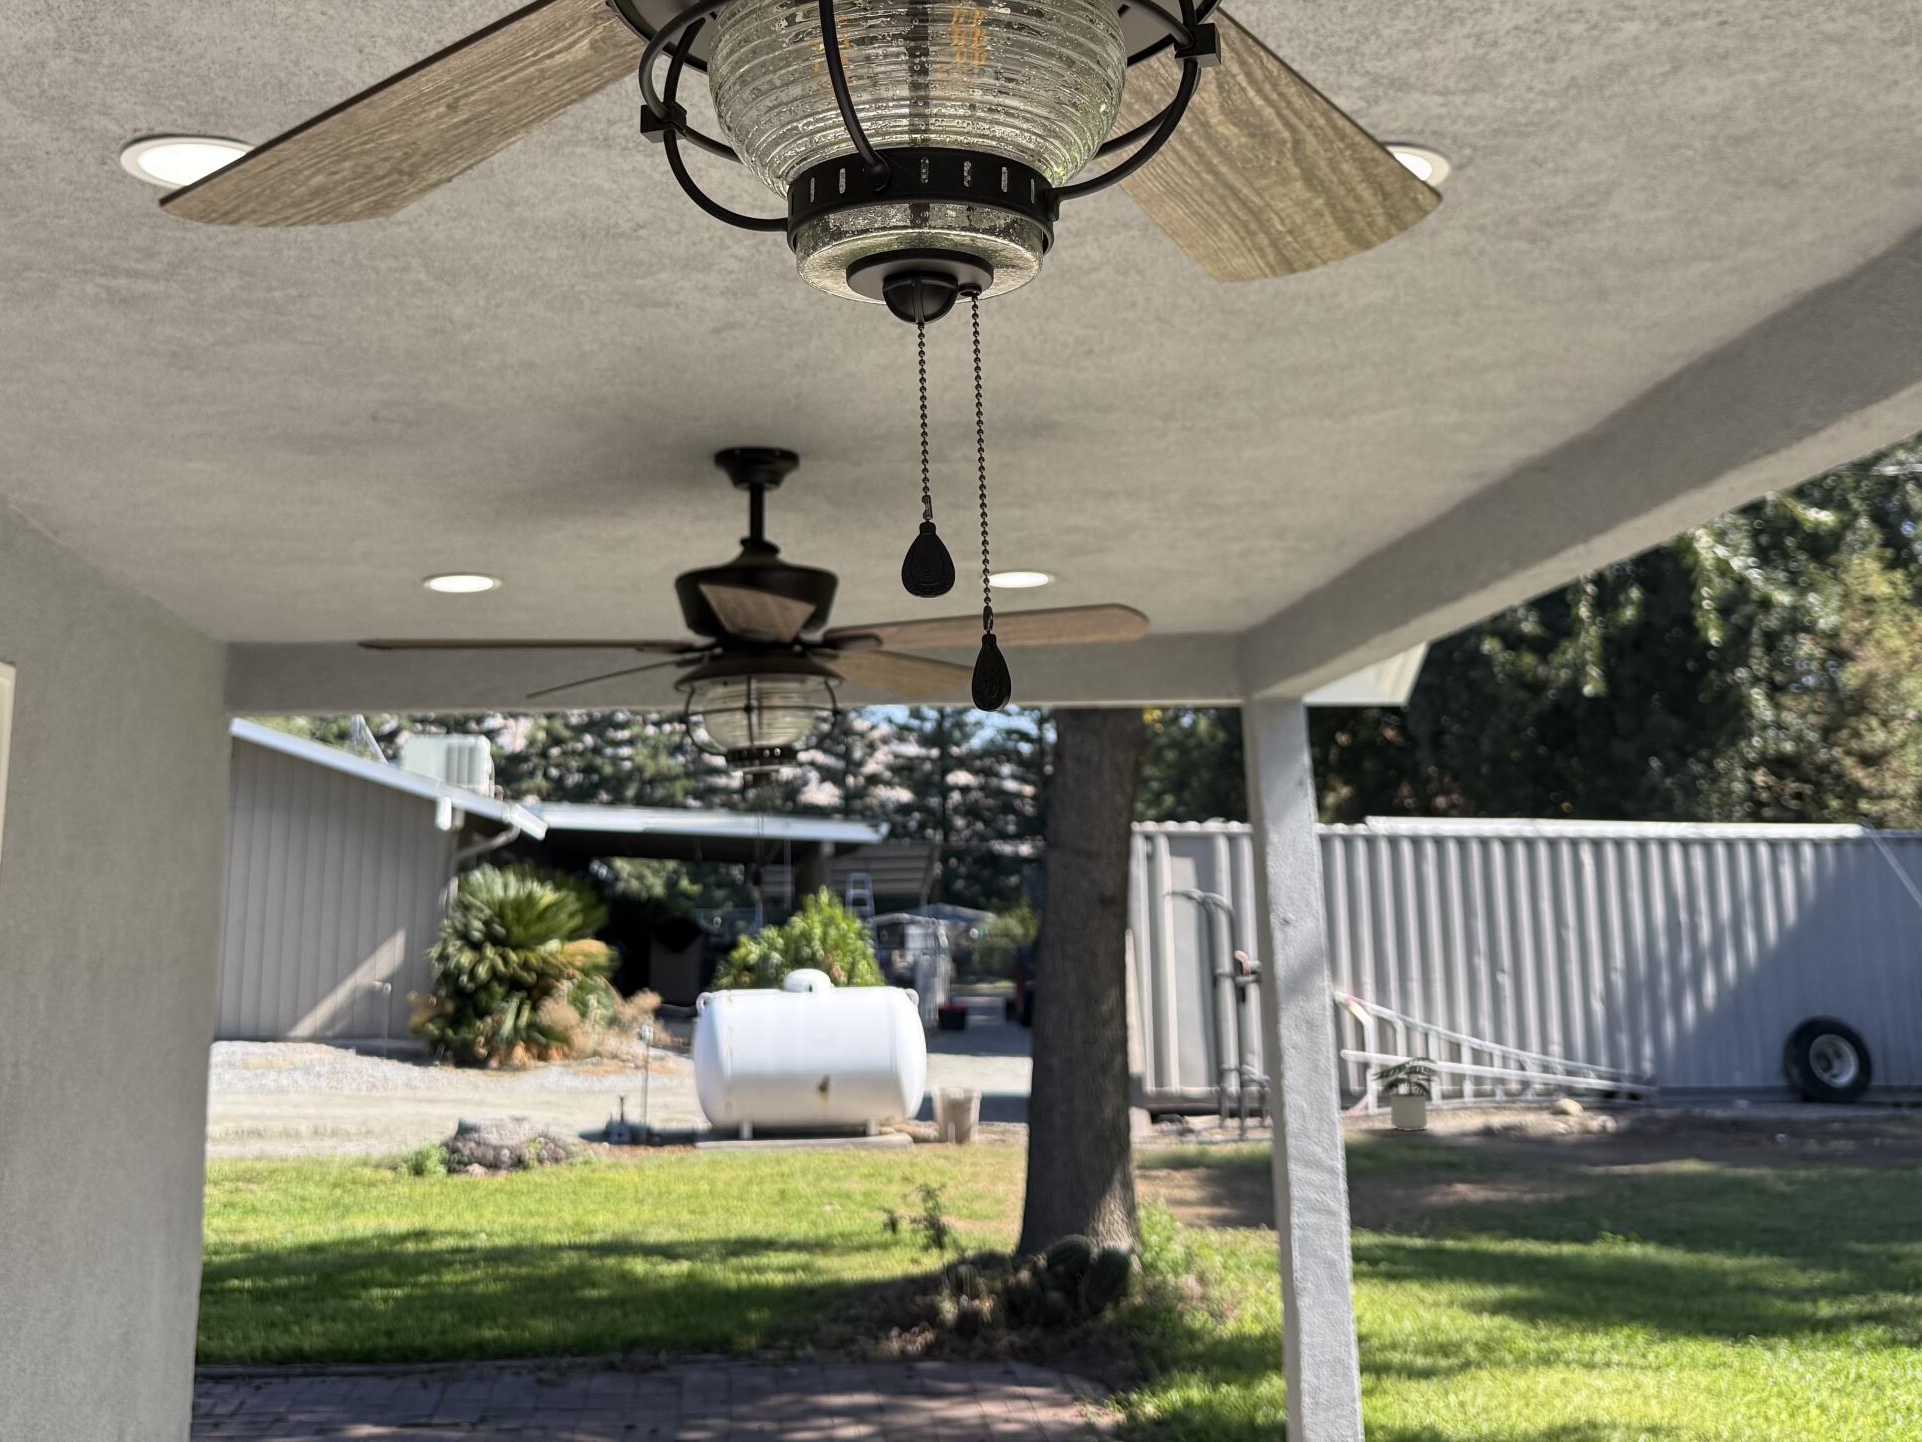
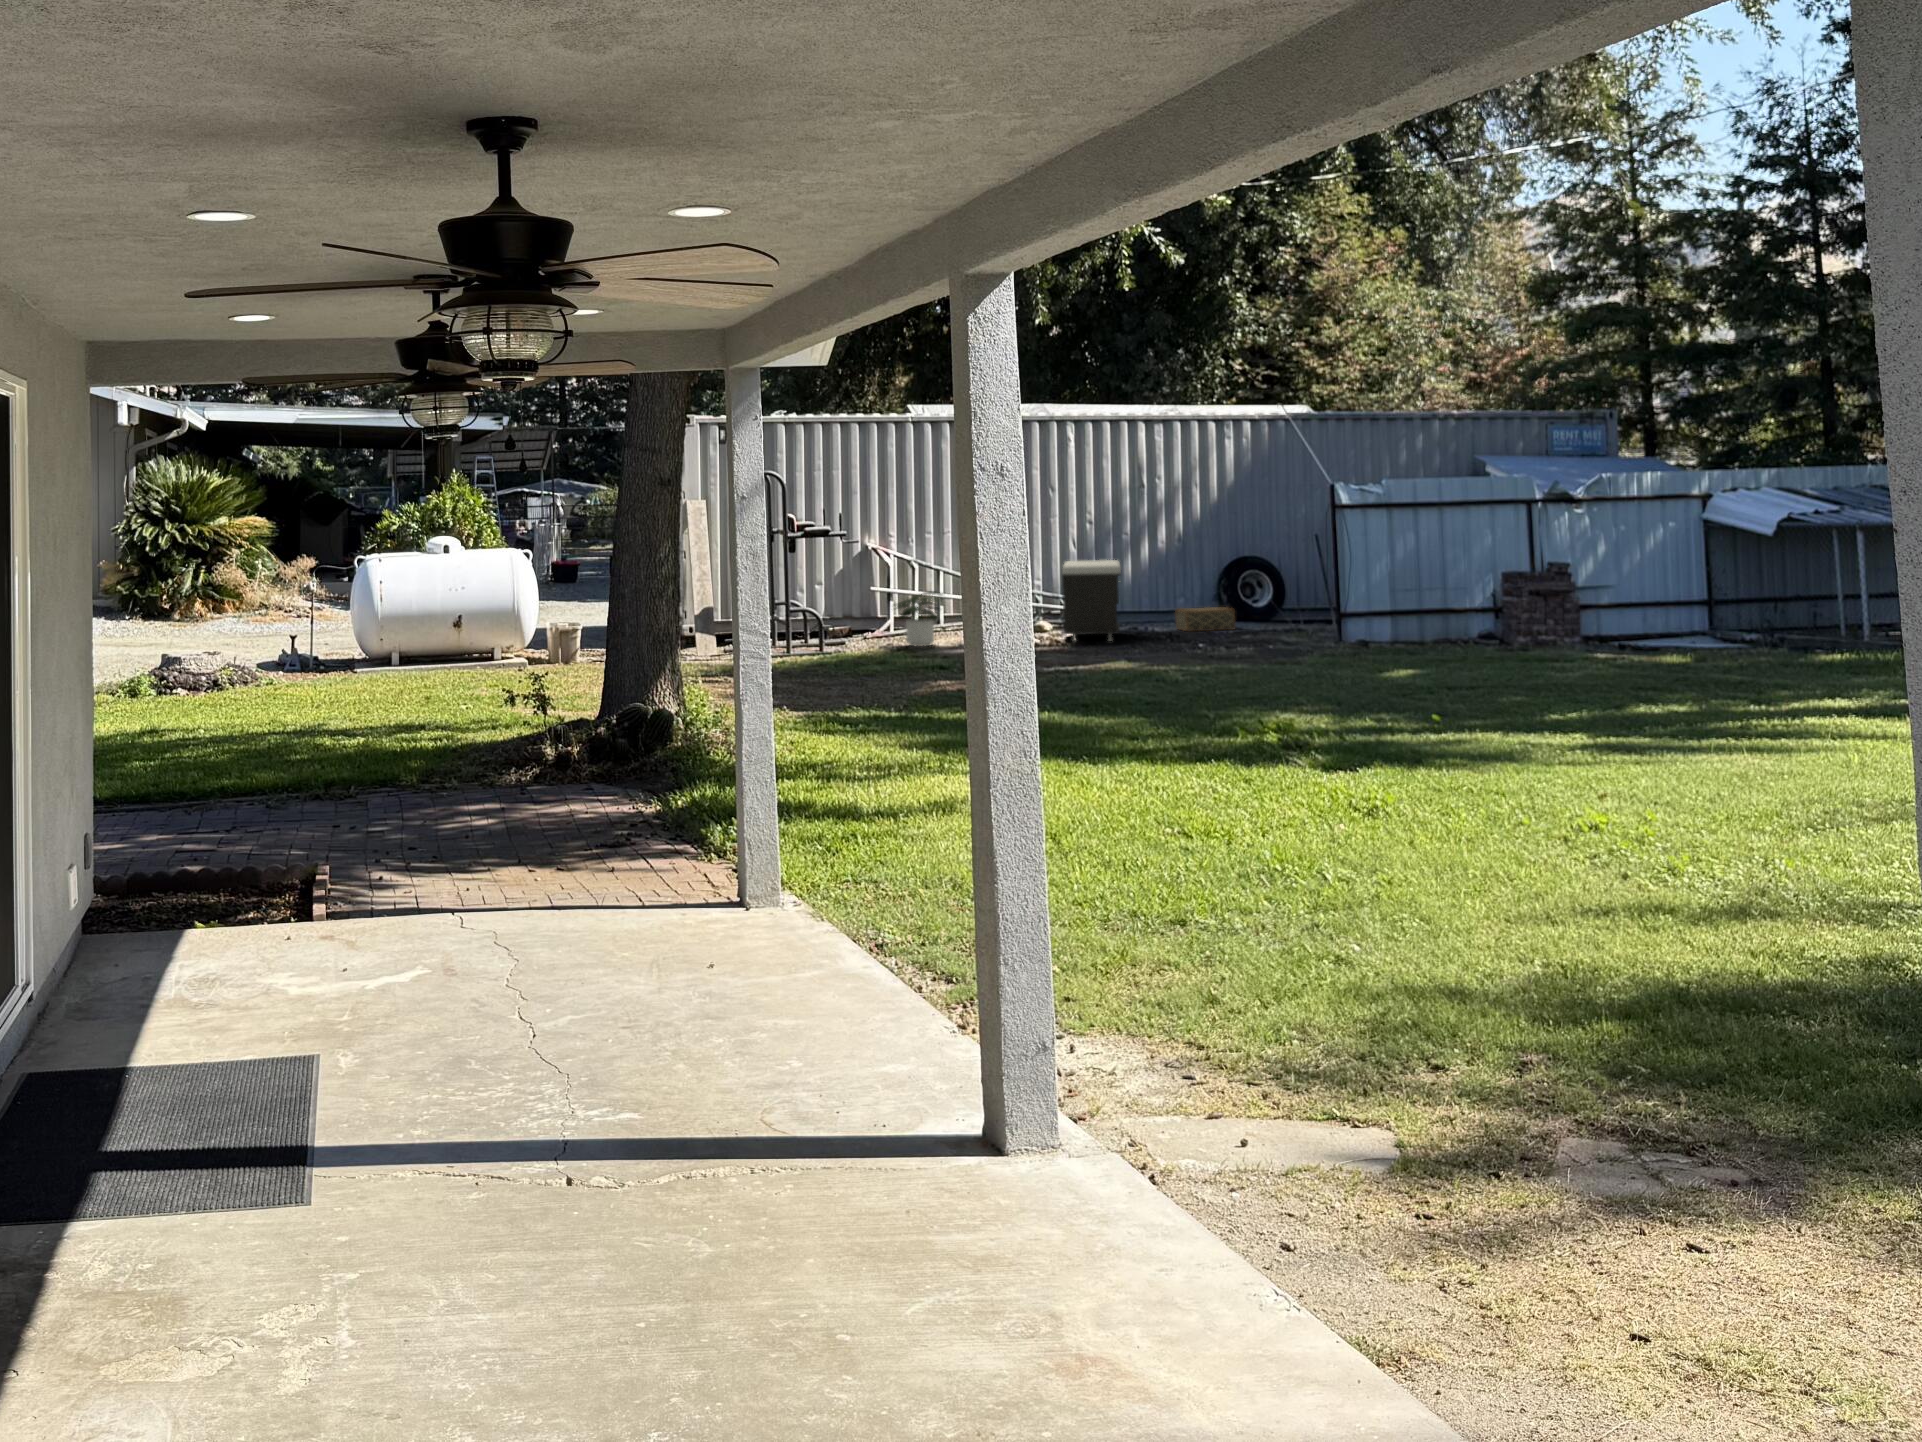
storage bench: none [1586,1020,1670,1129] -> present [1062,560,1121,641]
woven basket: none [1733,1085,1814,1117] -> present [1175,607,1235,631]

